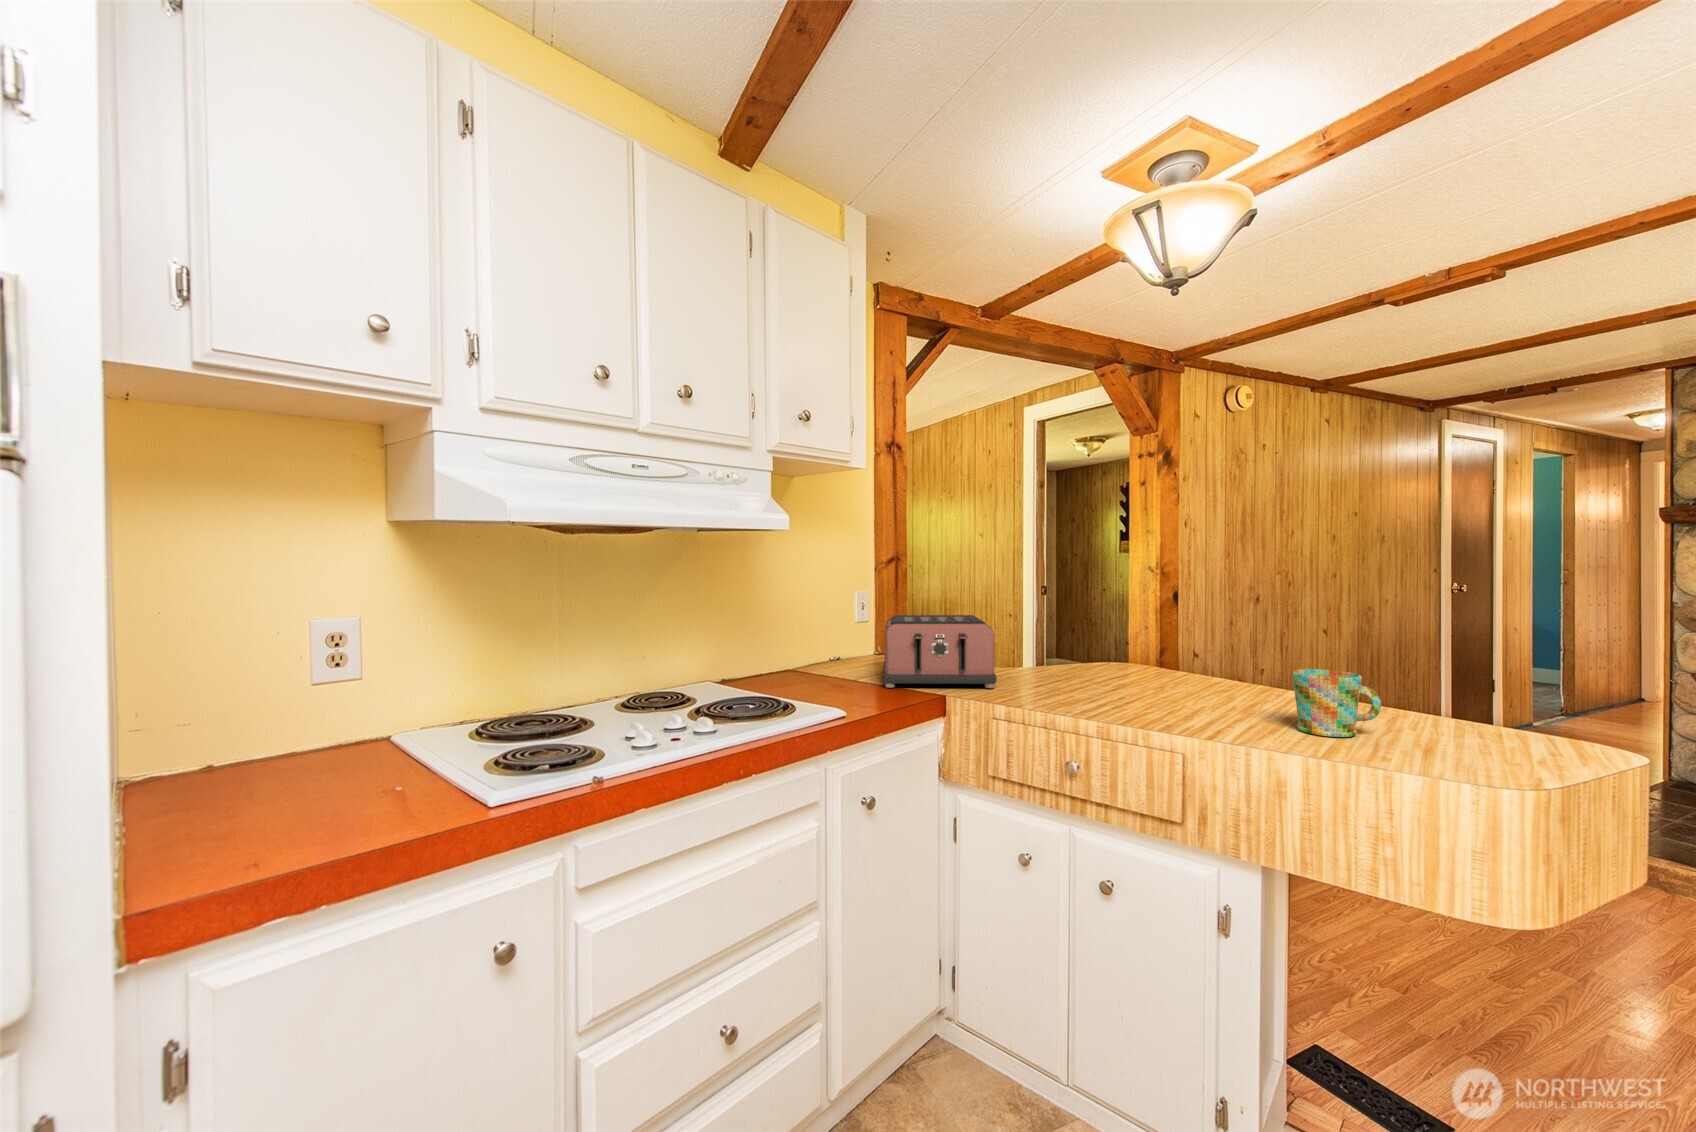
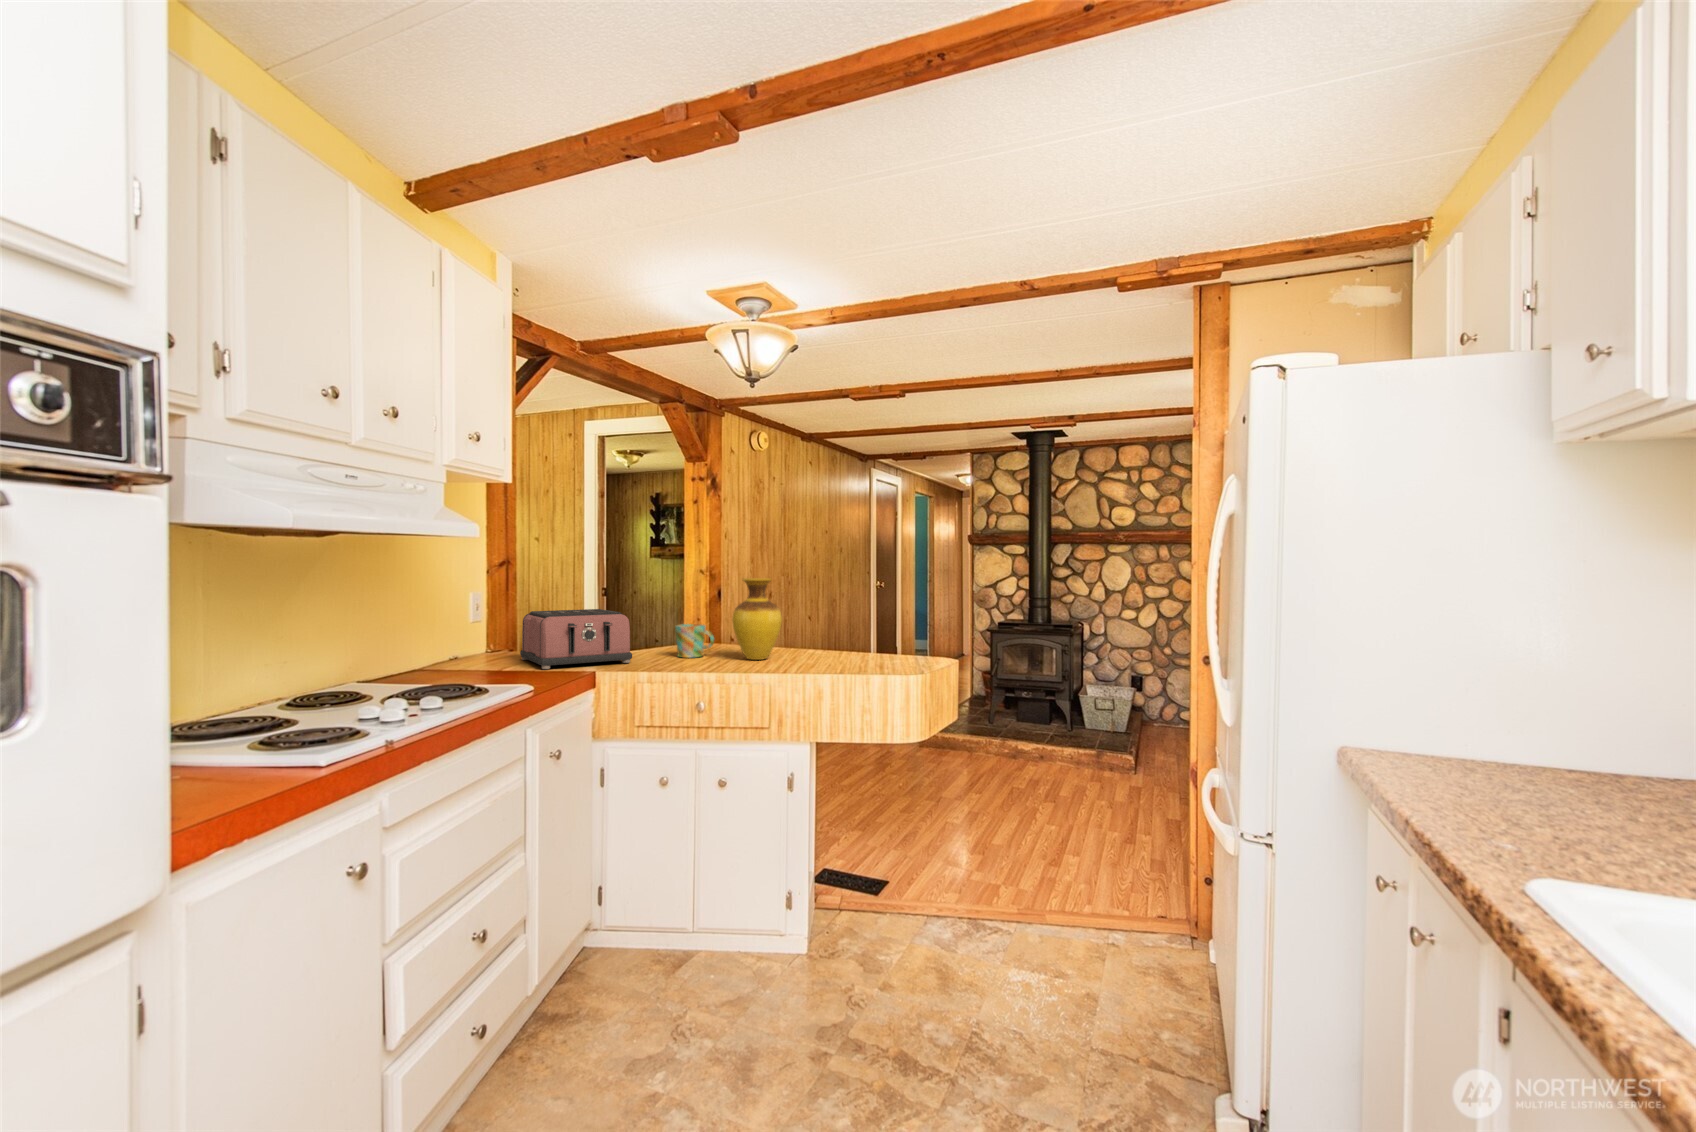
vase: none [1140,579,1222,703] -> present [732,578,782,660]
mug: present [1292,669,1381,737] -> present [675,624,714,658]

